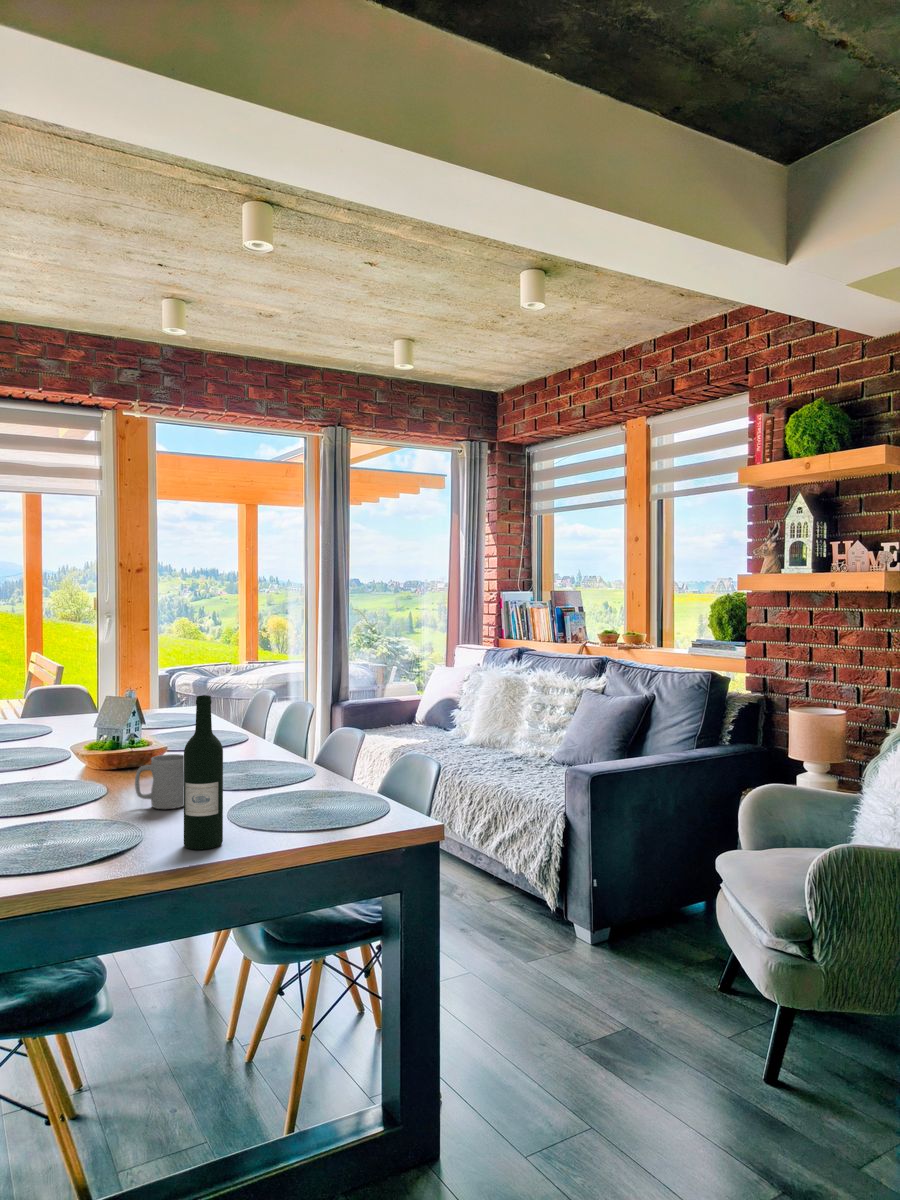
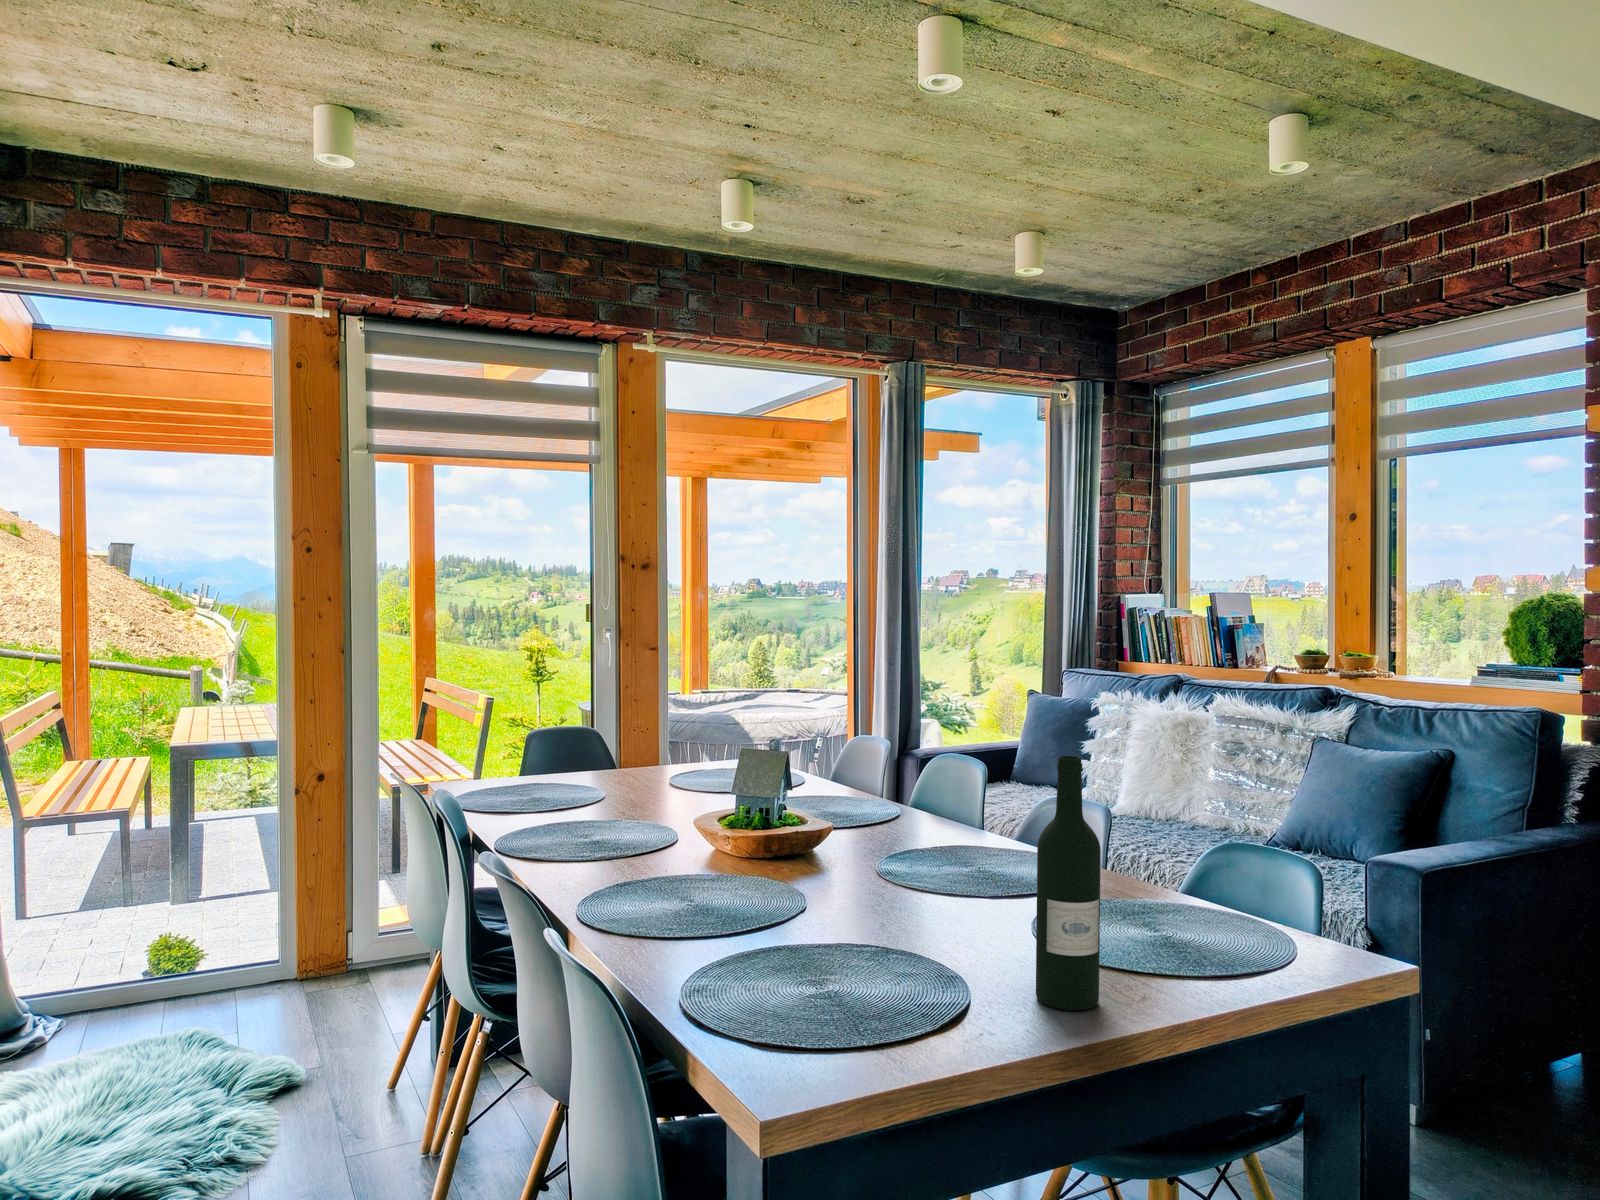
mug: present [135,754,184,809] -> none [872,840,951,927]

